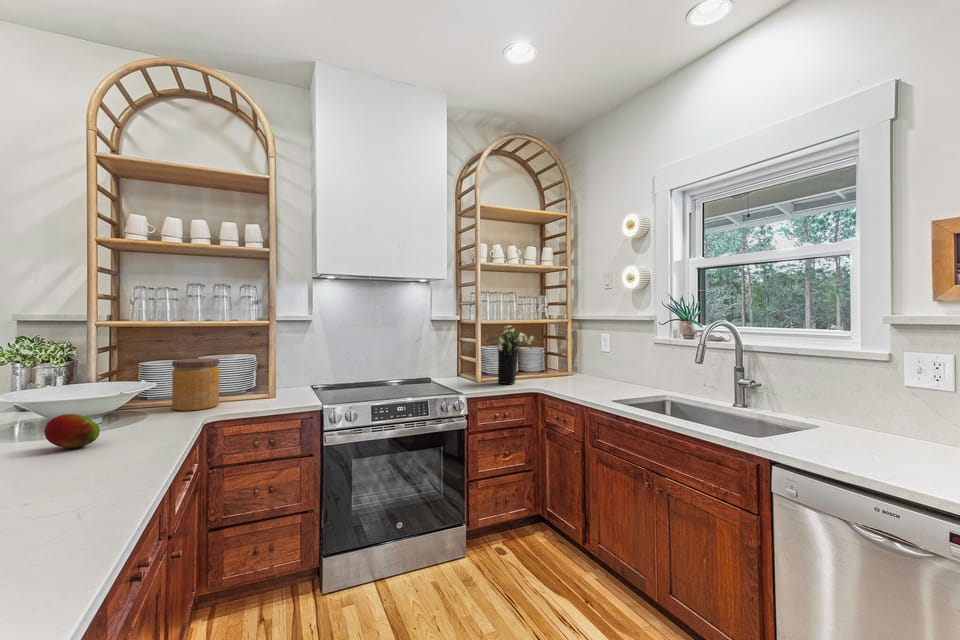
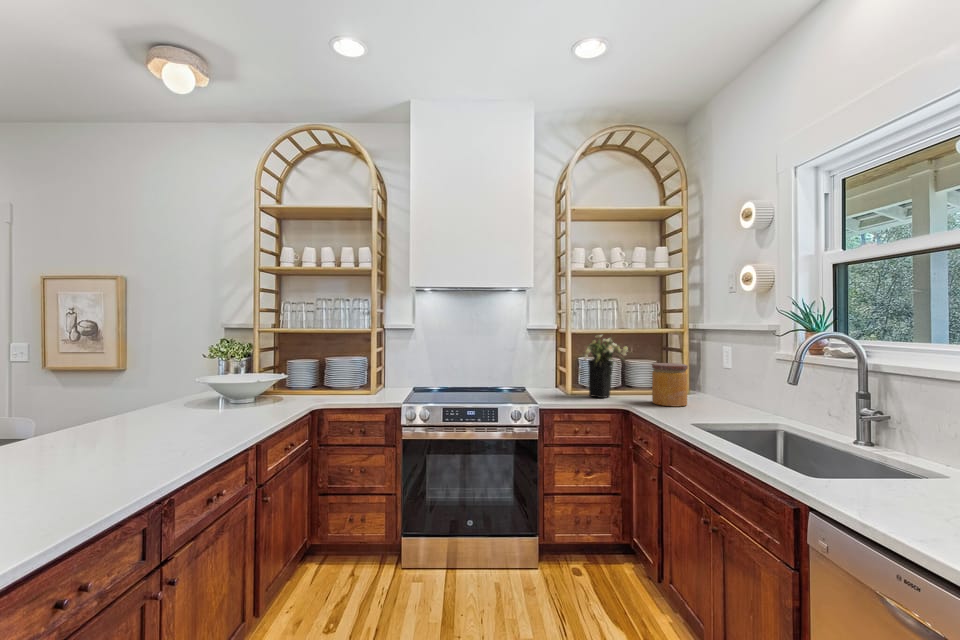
jar: present [172,358,220,411] -> present [652,363,688,406]
fruit: present [44,414,100,448] -> none [209,393,239,416]

